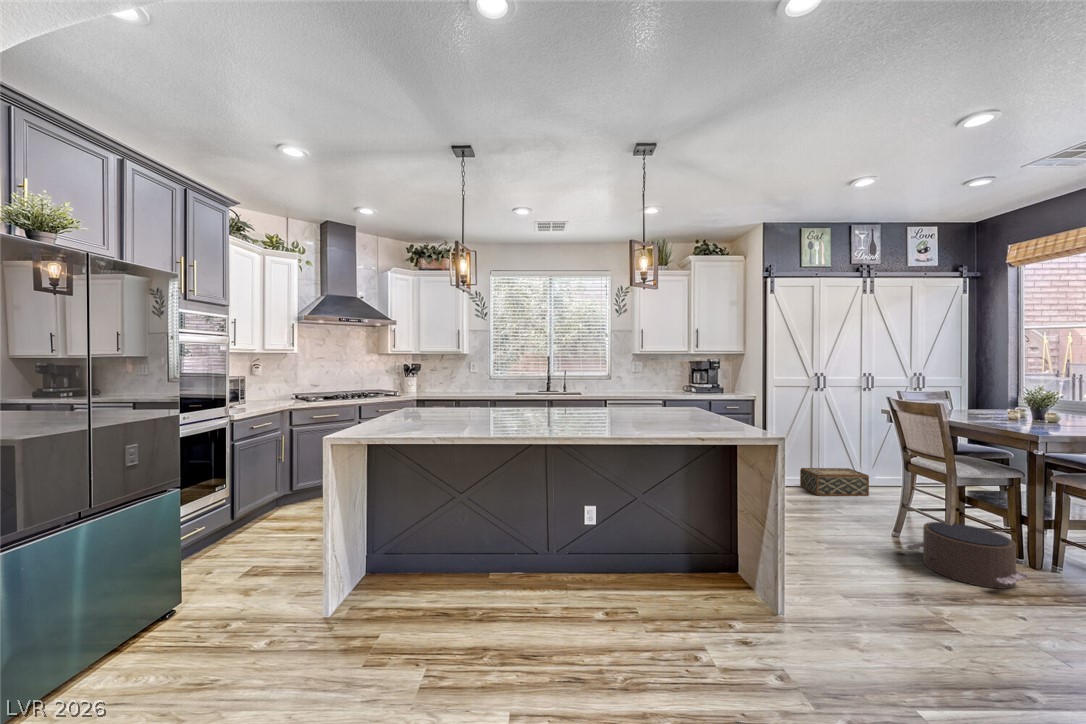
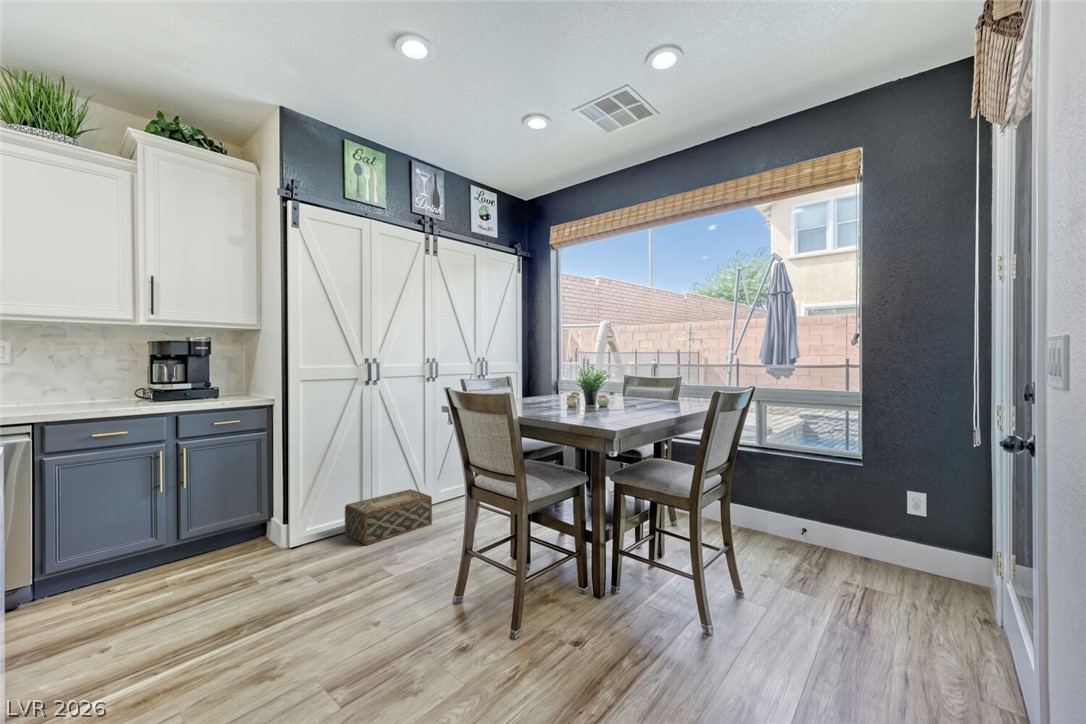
pouf: present [906,522,1028,588] -> none [469,567,606,681]

